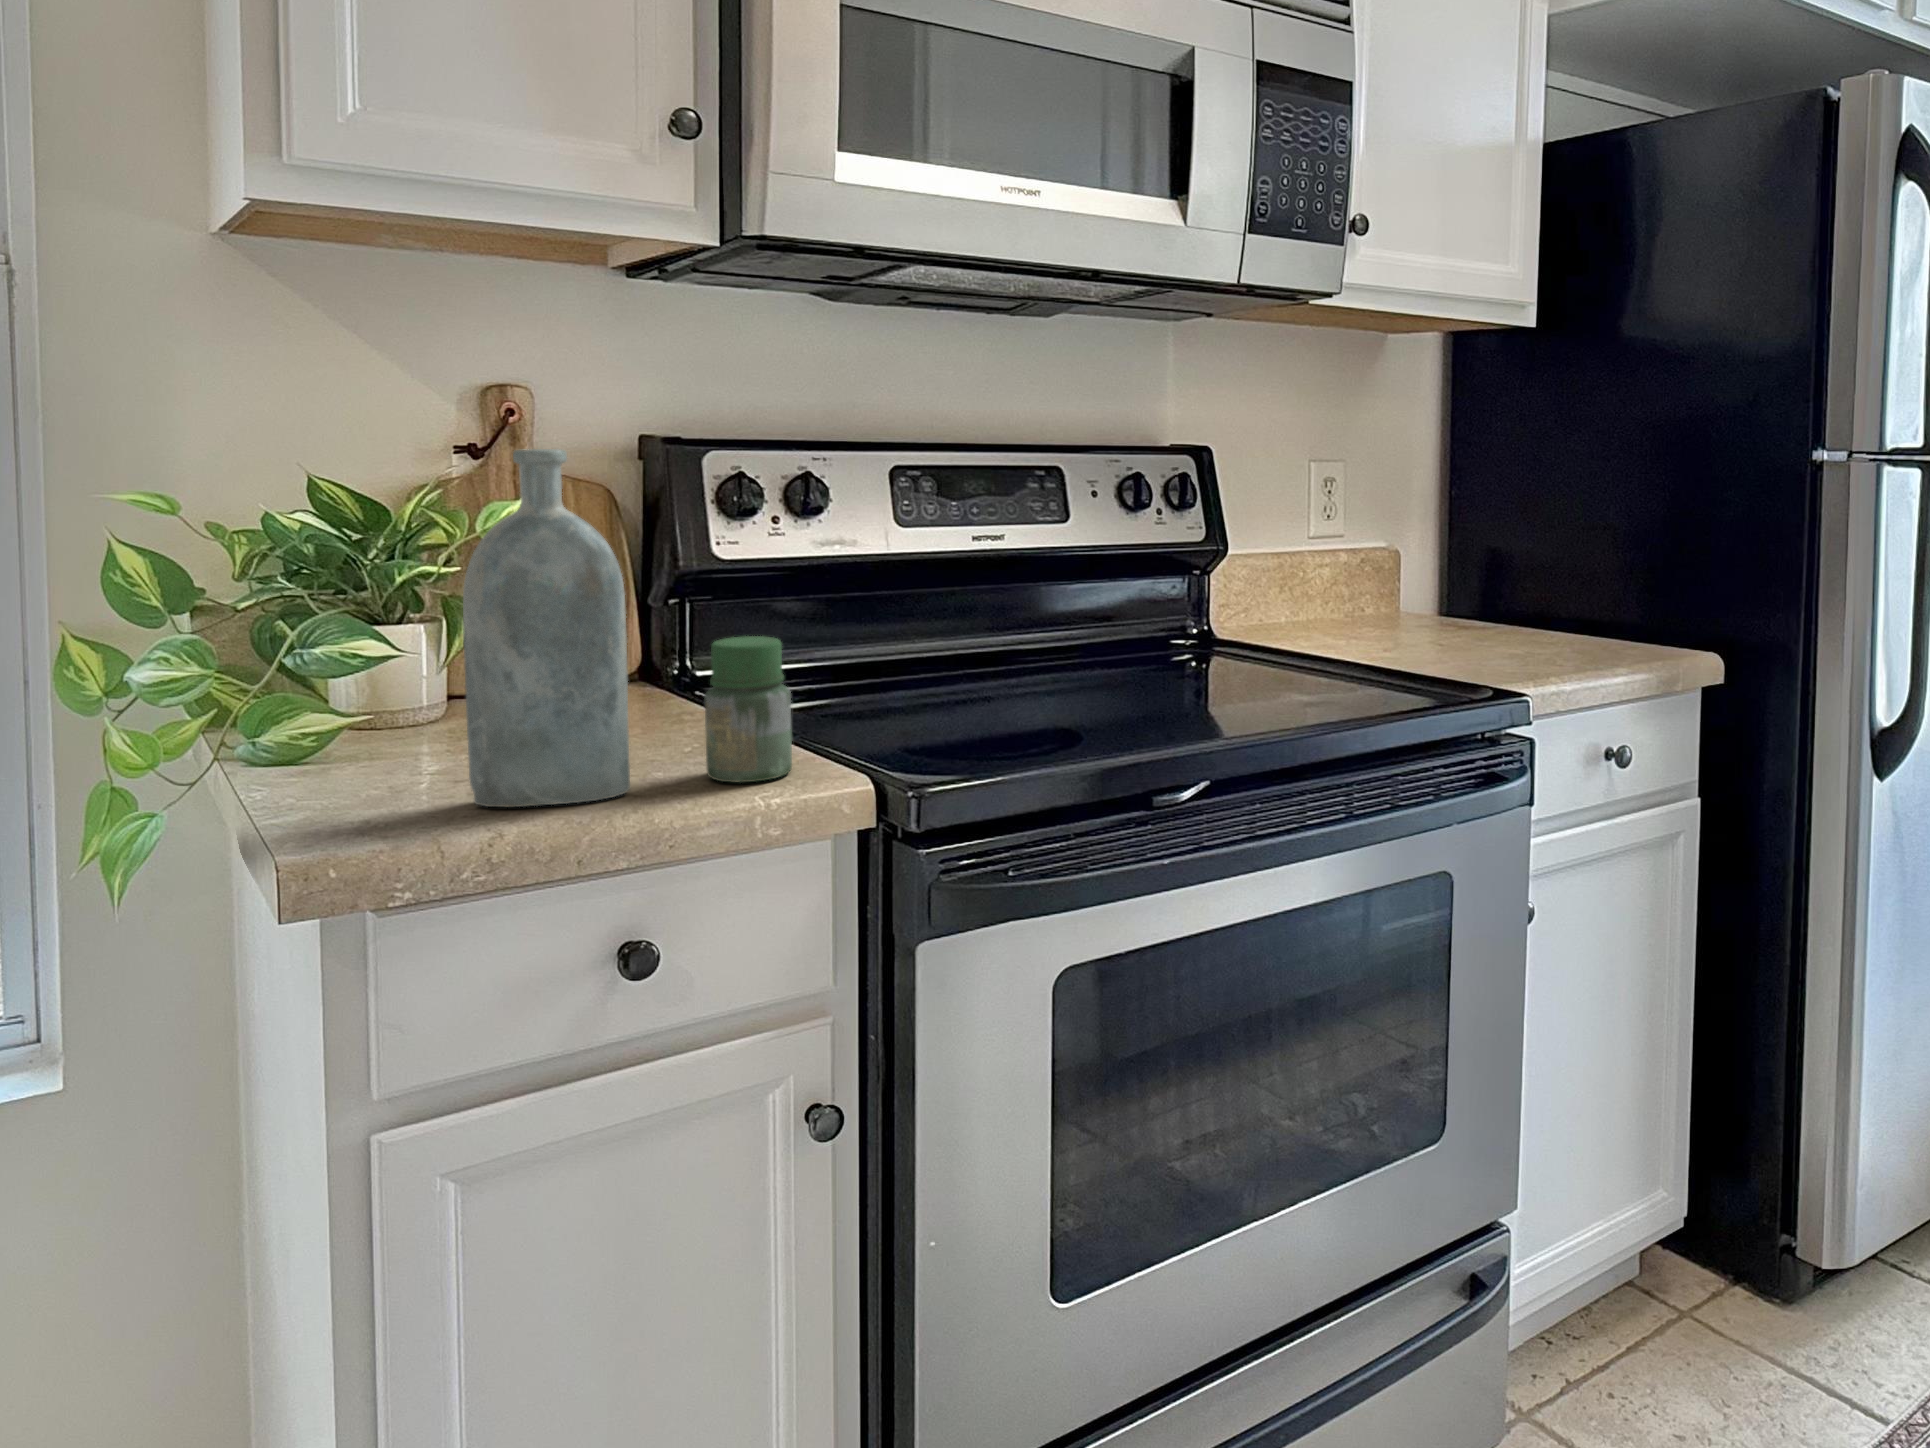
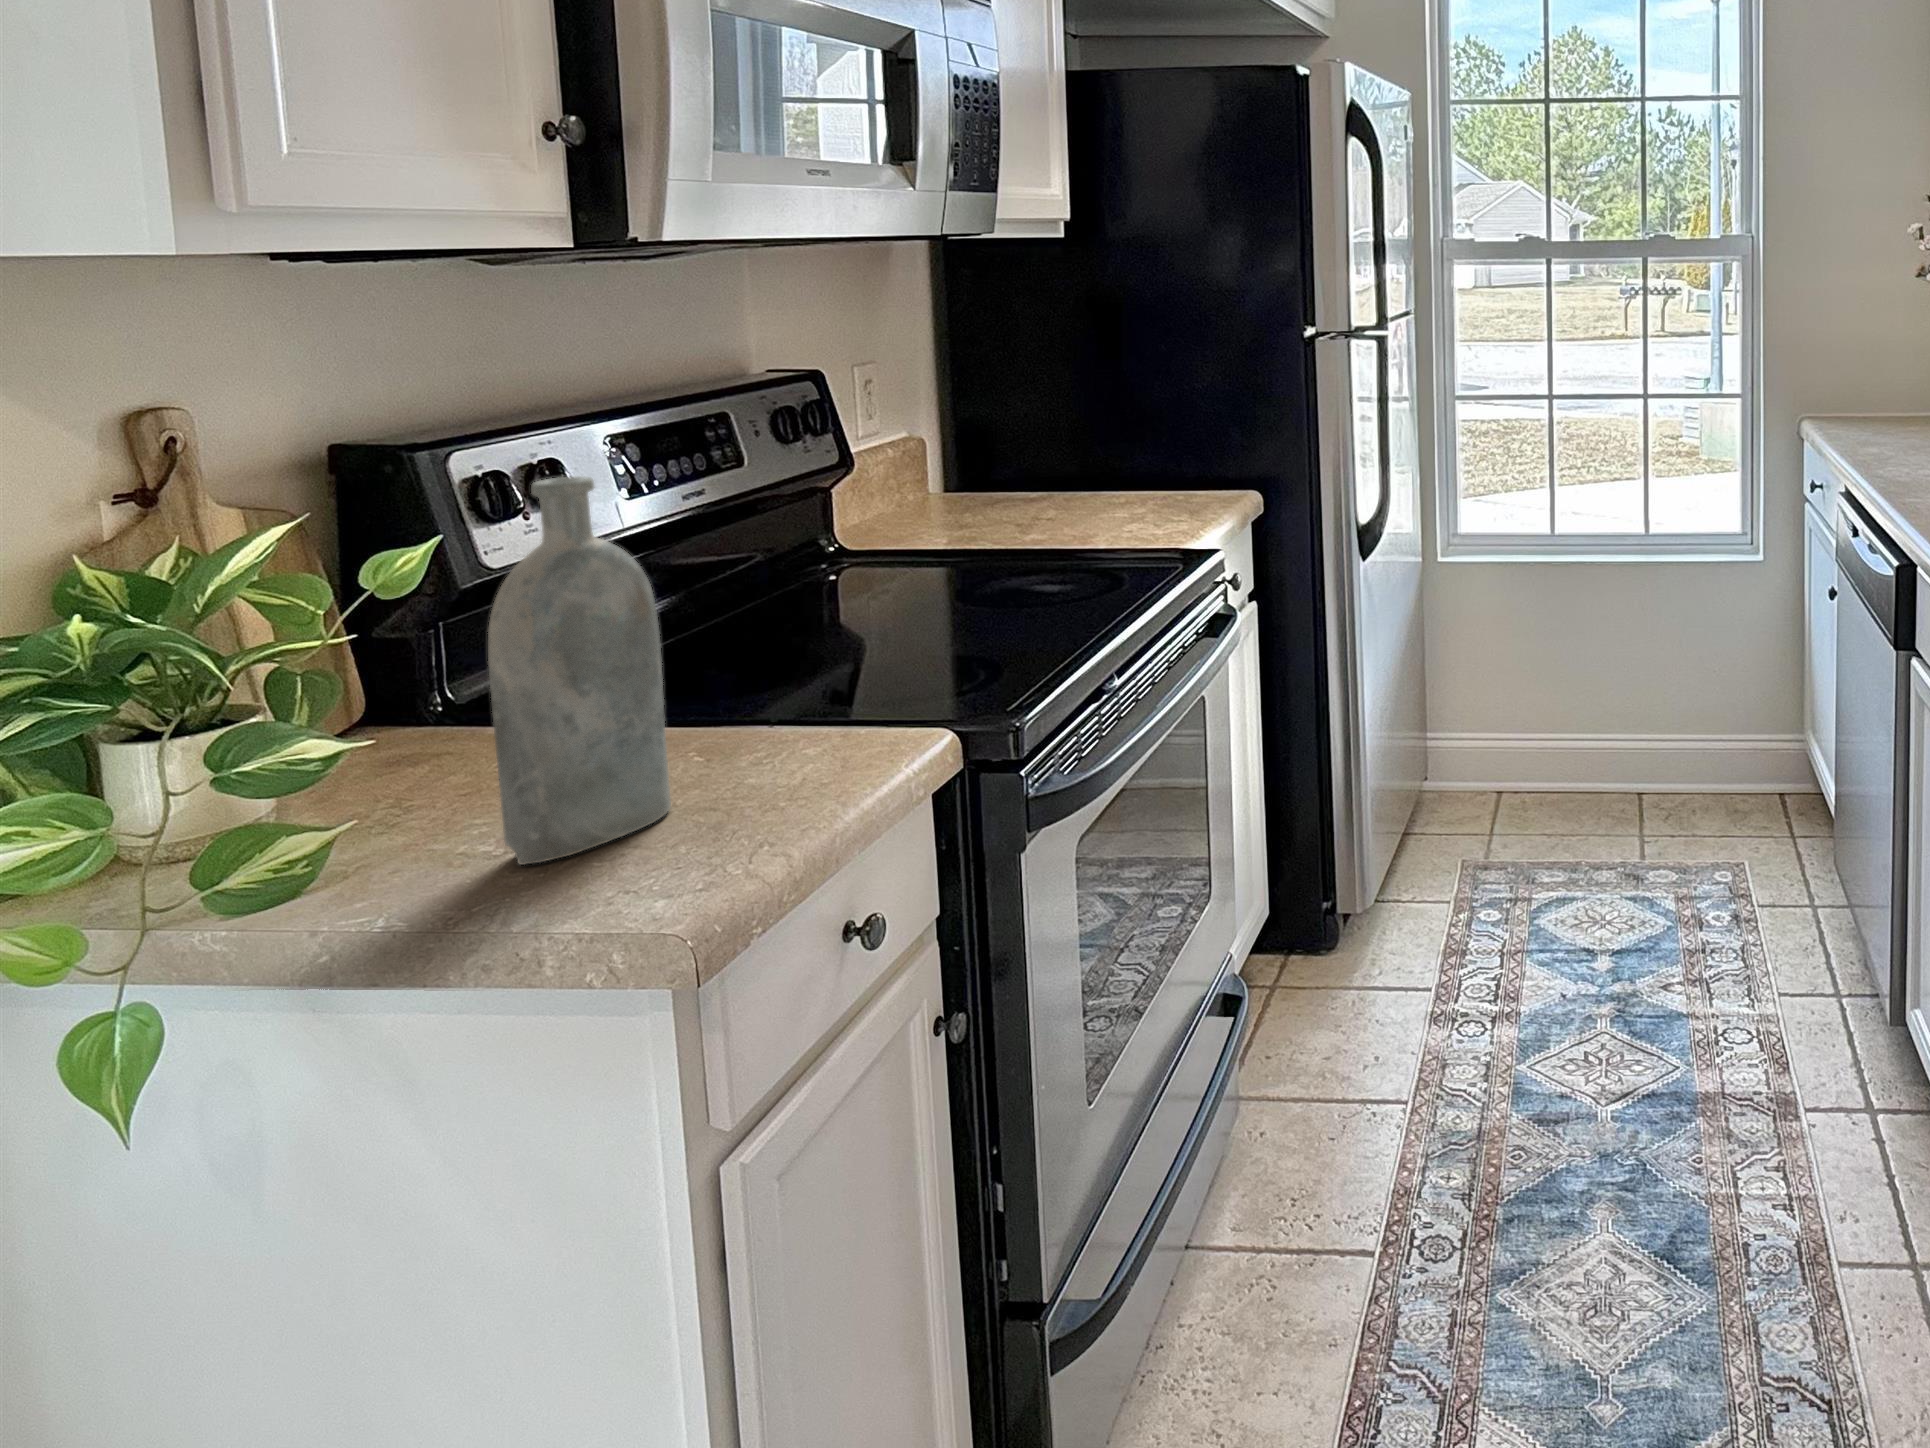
jar: present [704,636,792,783] -> none [700,625,795,773]

